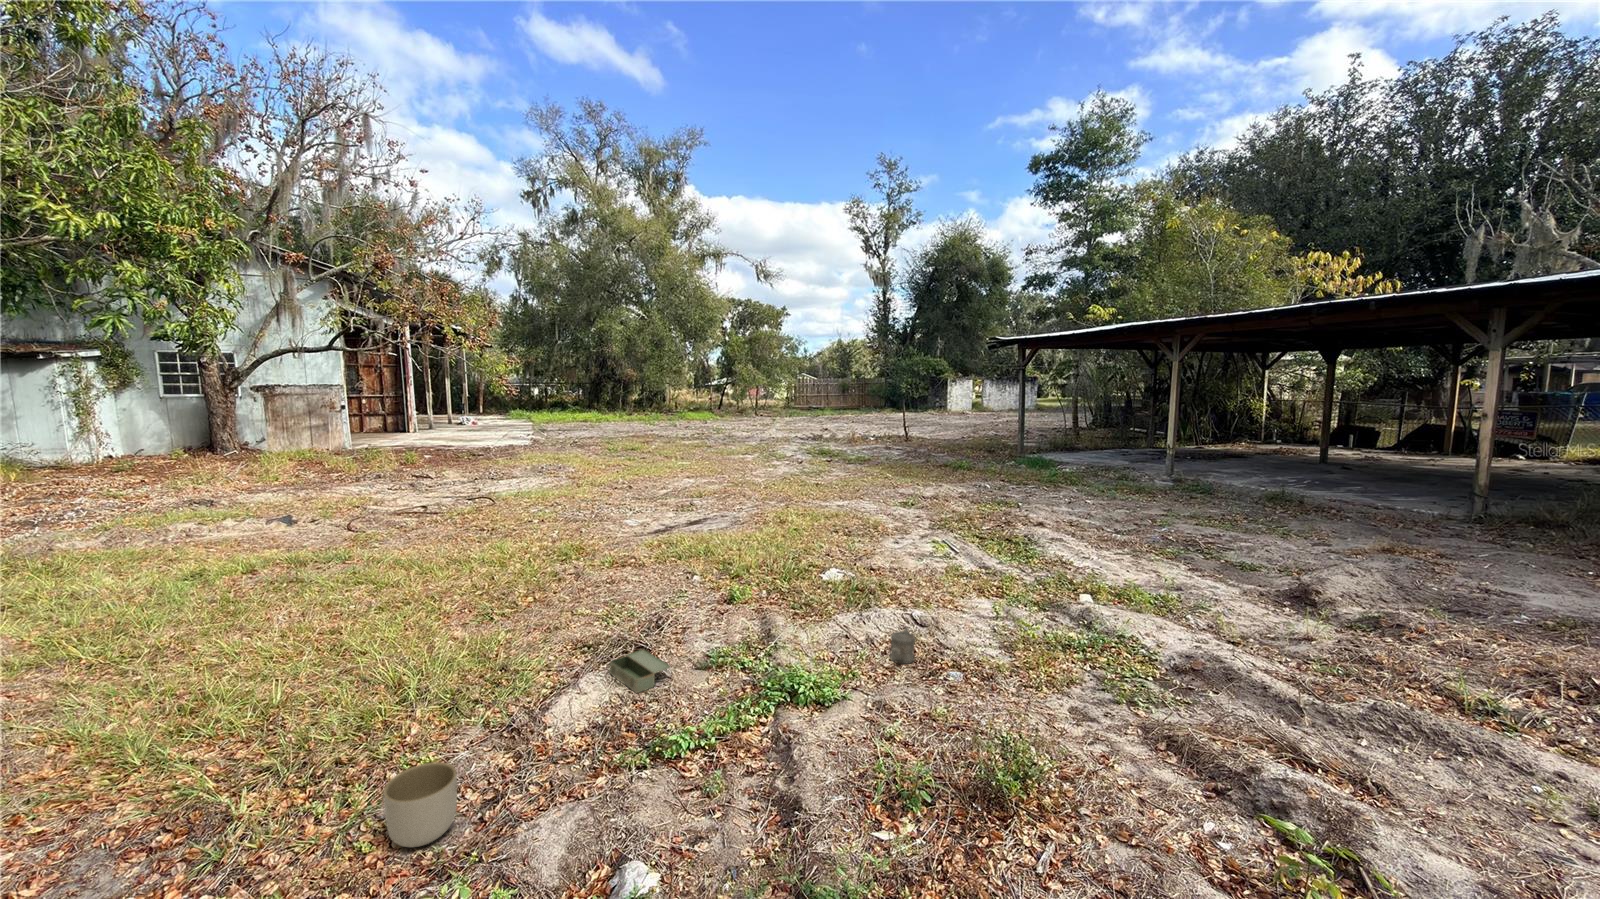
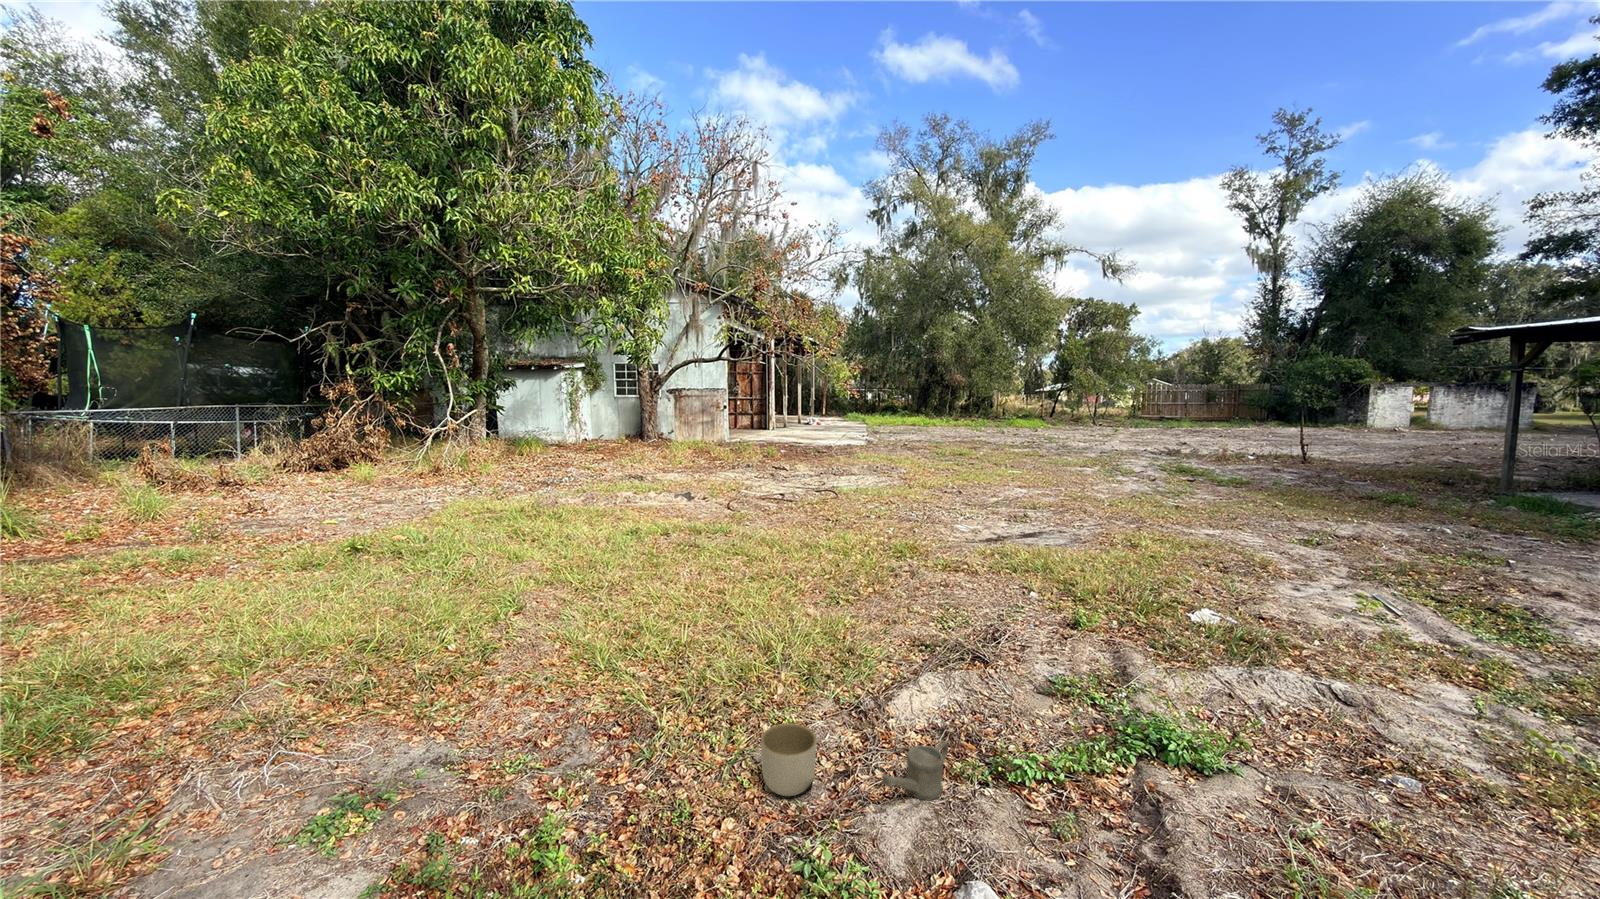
watering can: present [890,627,915,664] -> present [882,742,948,801]
toolbox: present [610,650,671,693] -> none [947,658,1011,703]

